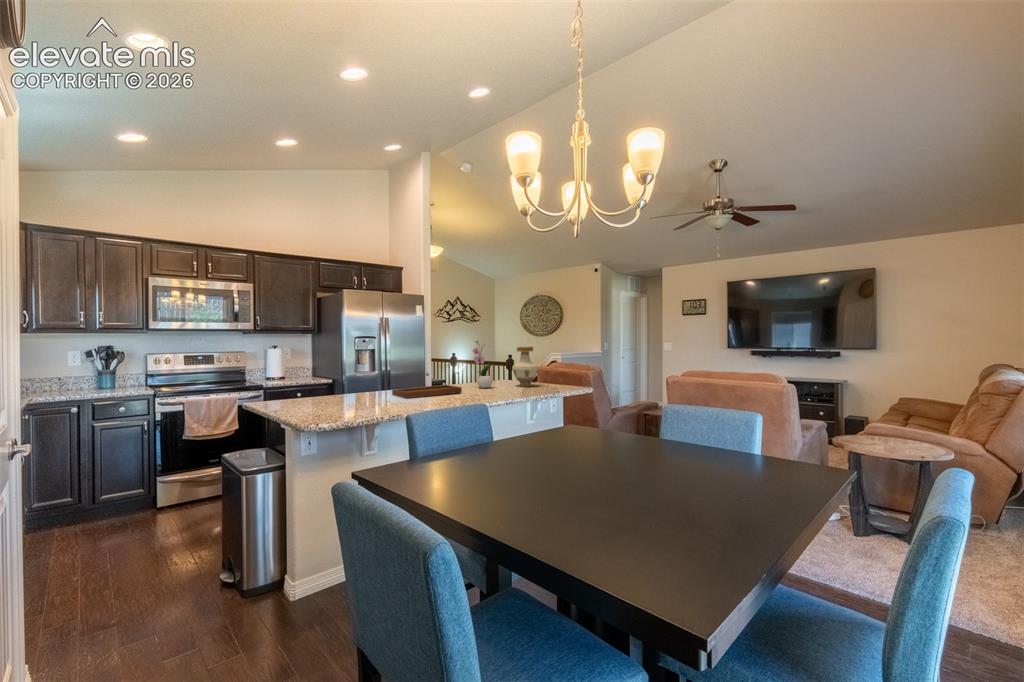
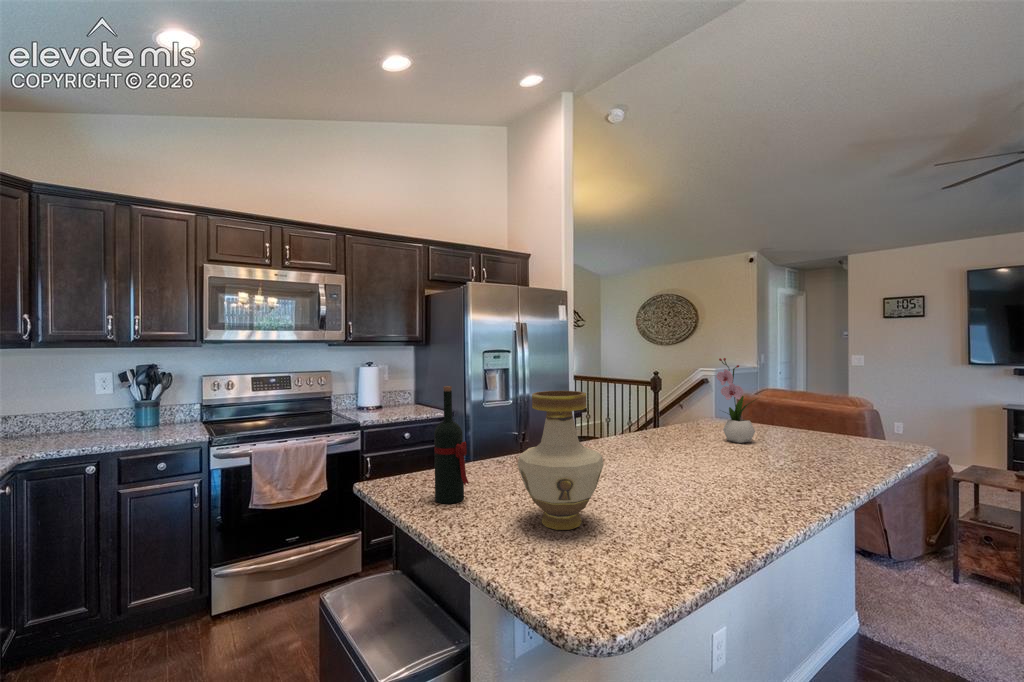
vase: present [512,347,538,387] -> present [518,391,604,530]
wine bottle: none [284,350,301,405] -> present [434,386,469,504]
tray: present [392,373,462,398] -> none [607,420,733,478]

